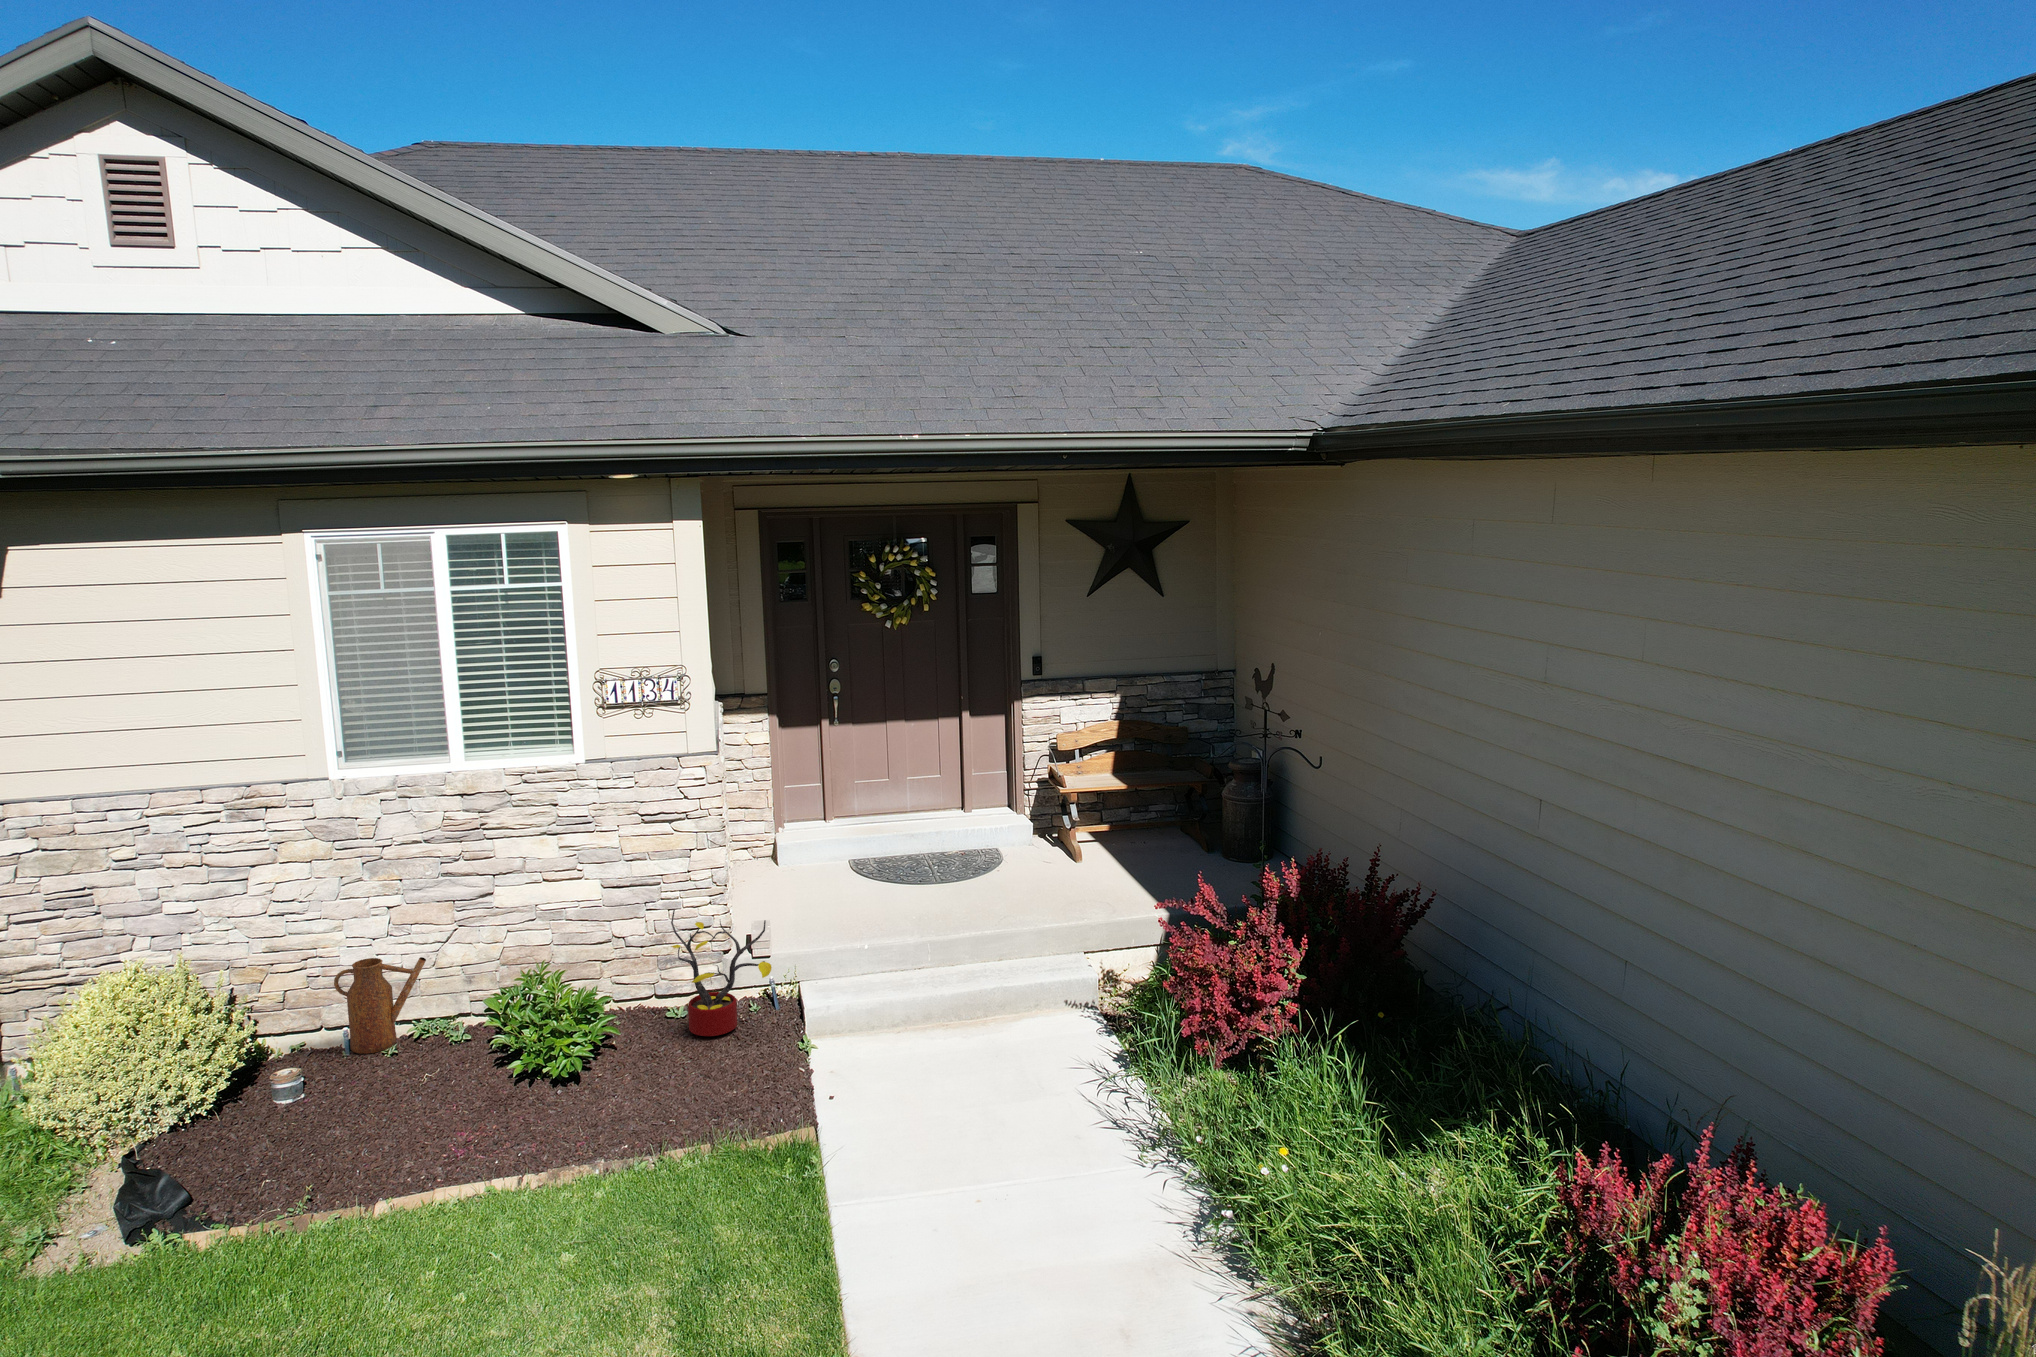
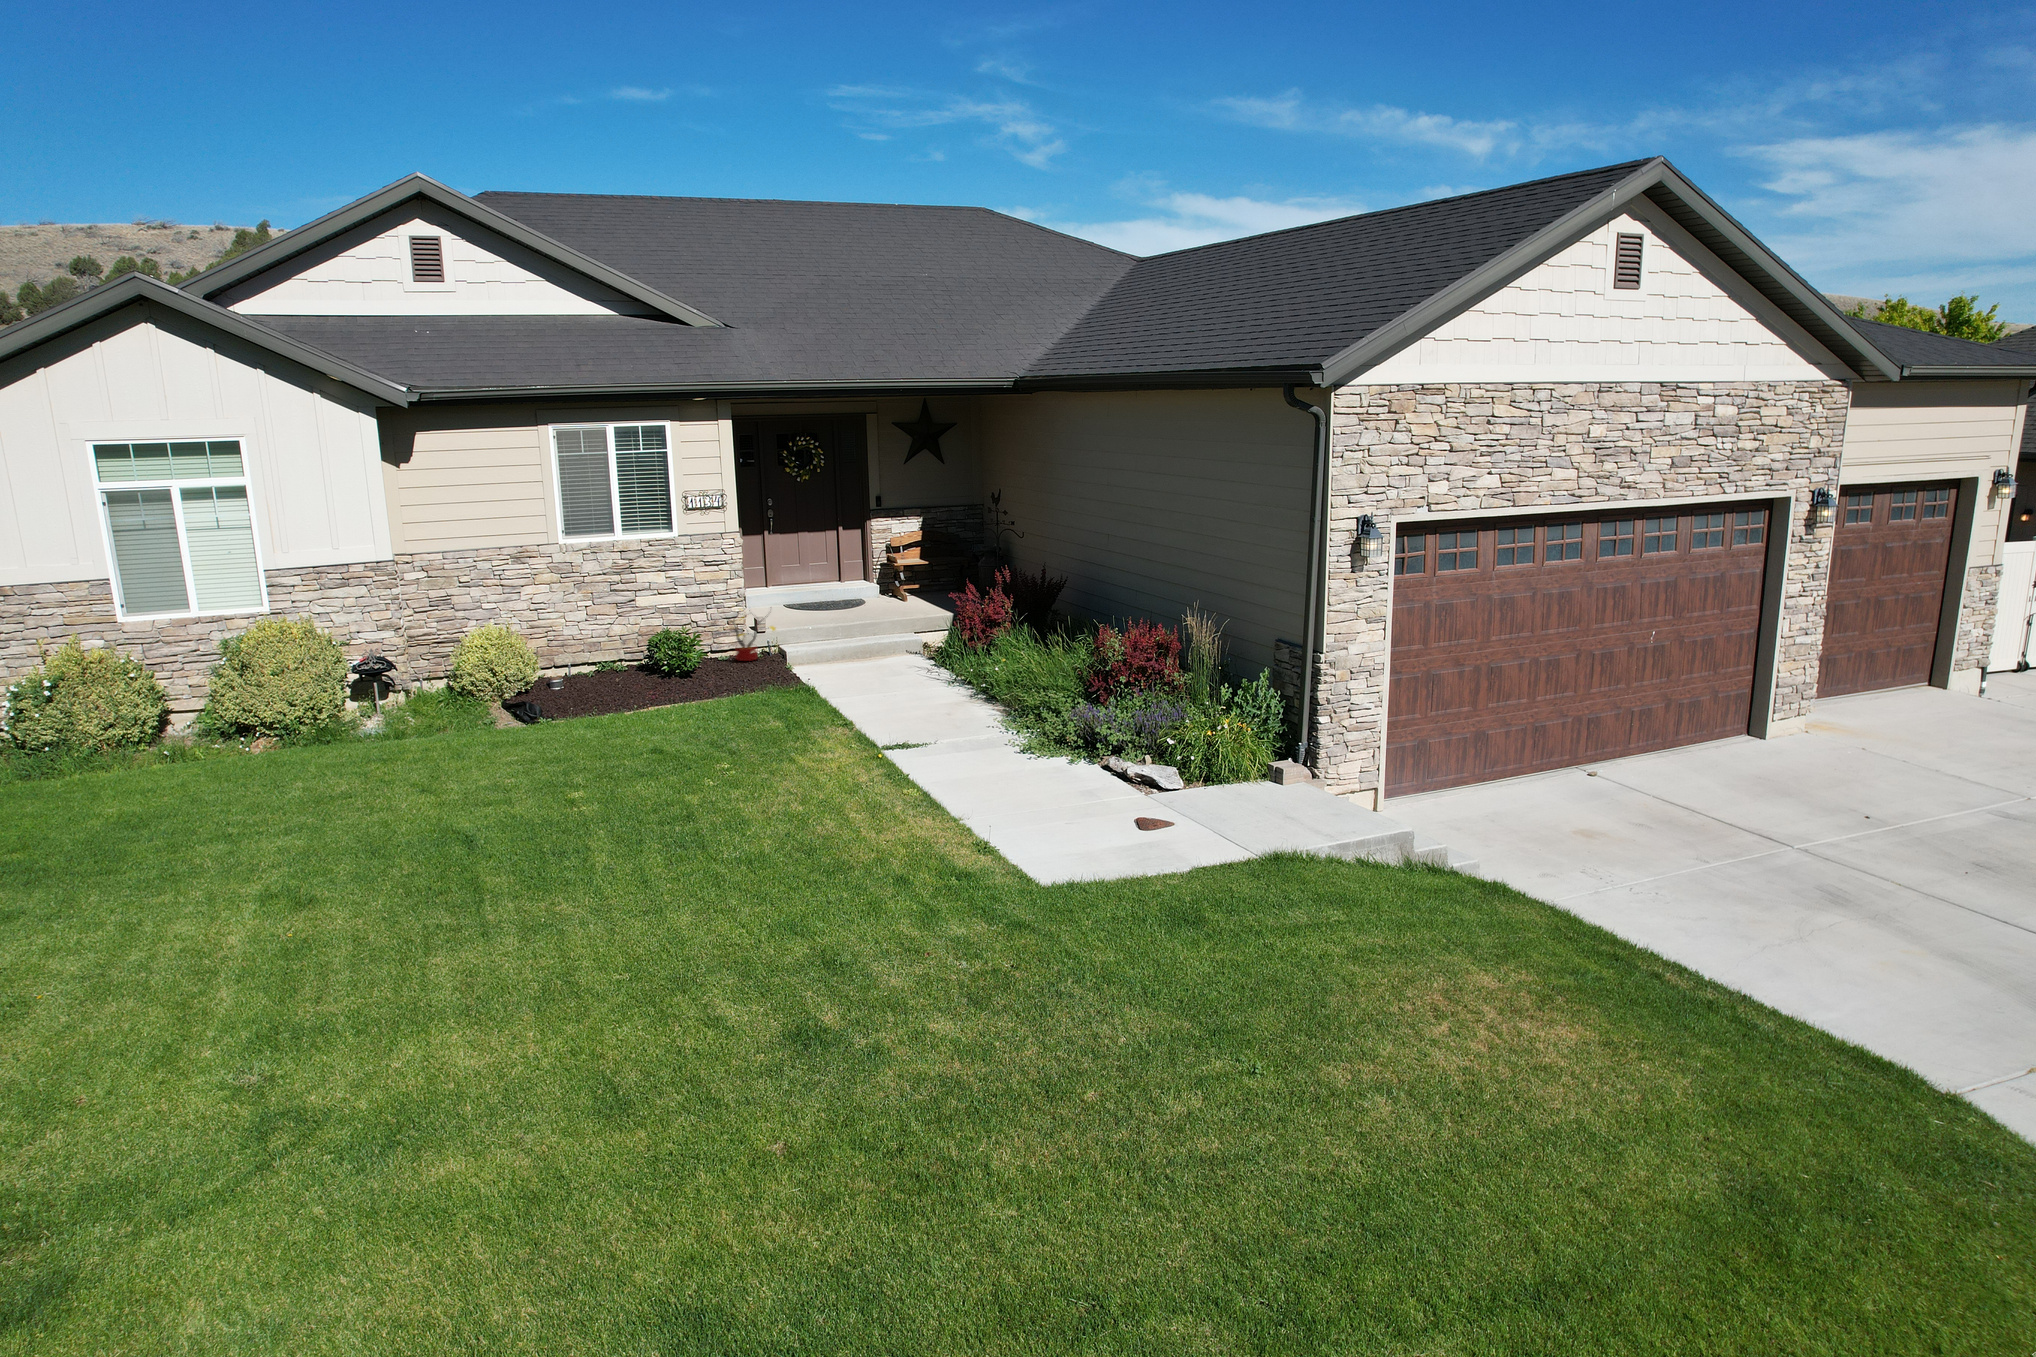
watering can: present [334,957,426,1054] -> none [567,629,610,673]

